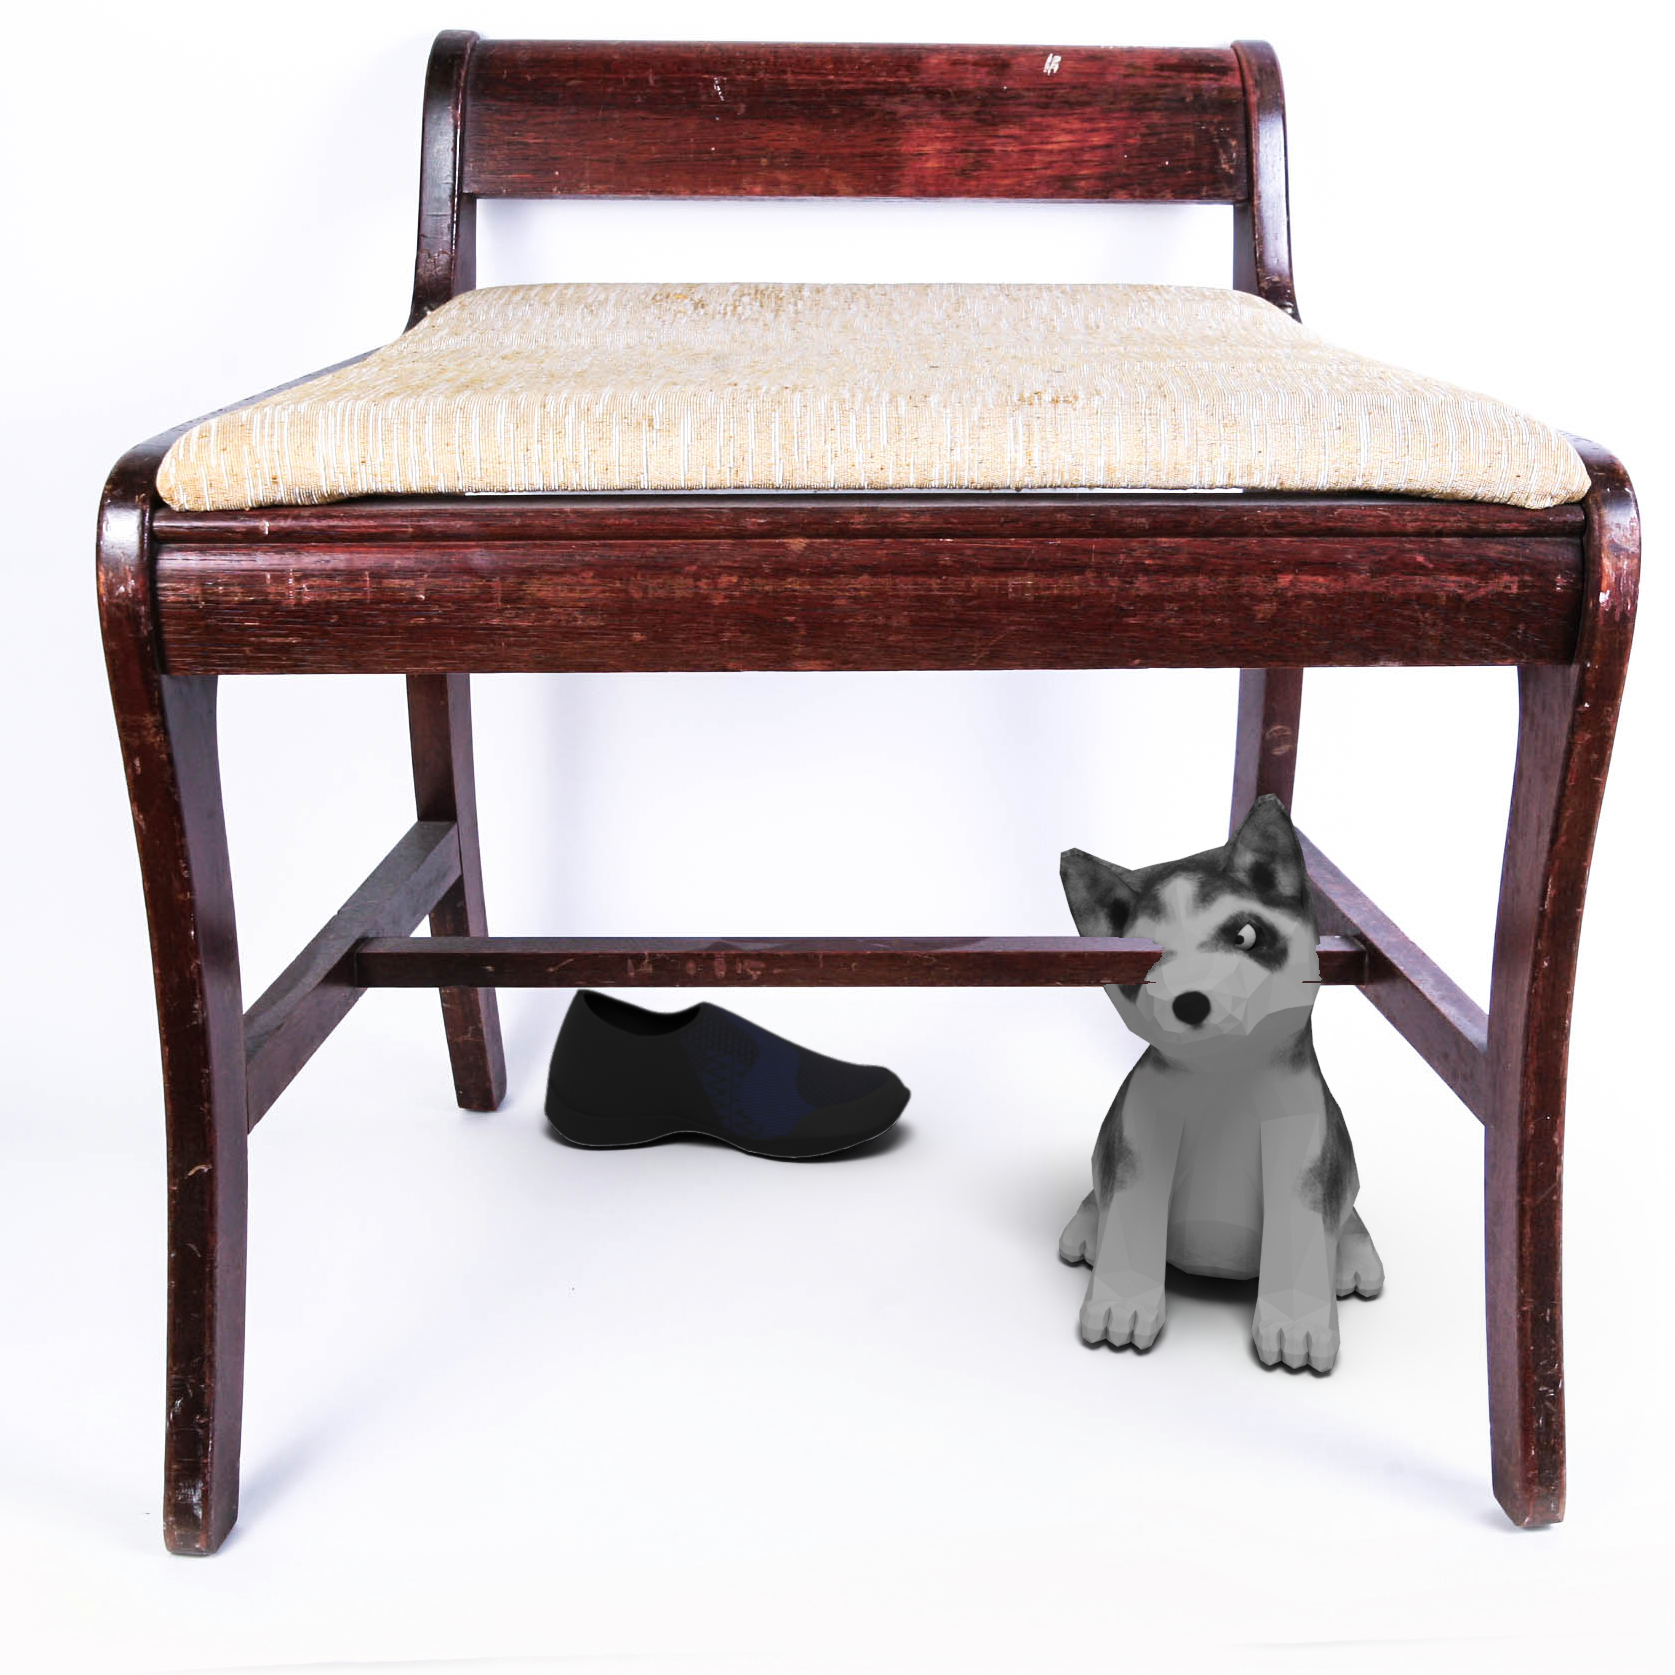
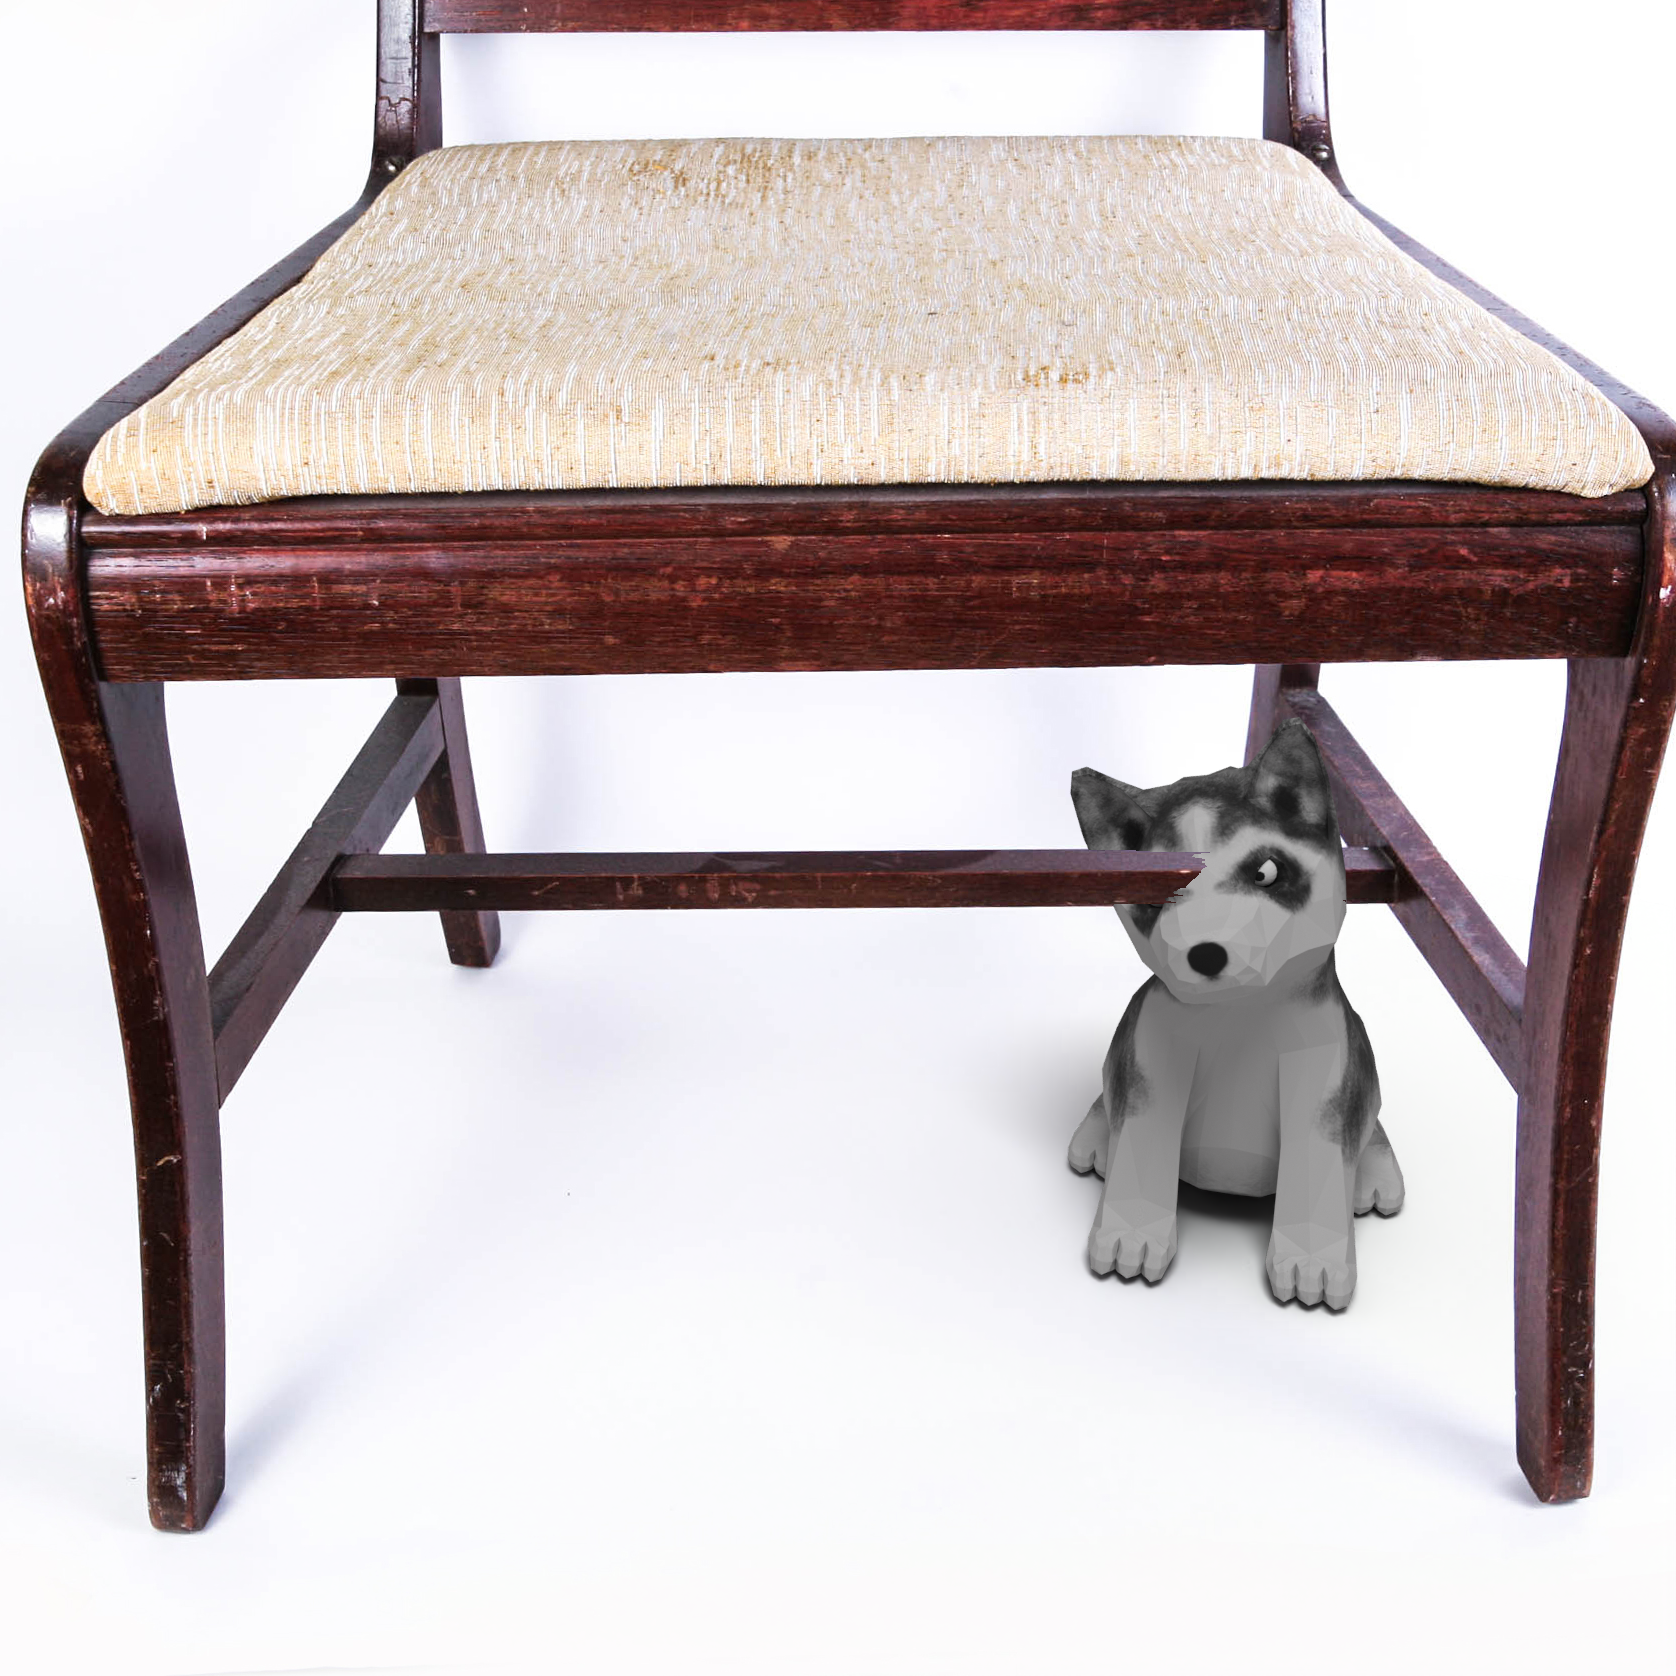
shoe: present [544,989,911,1158] -> none [536,864,917,1042]

